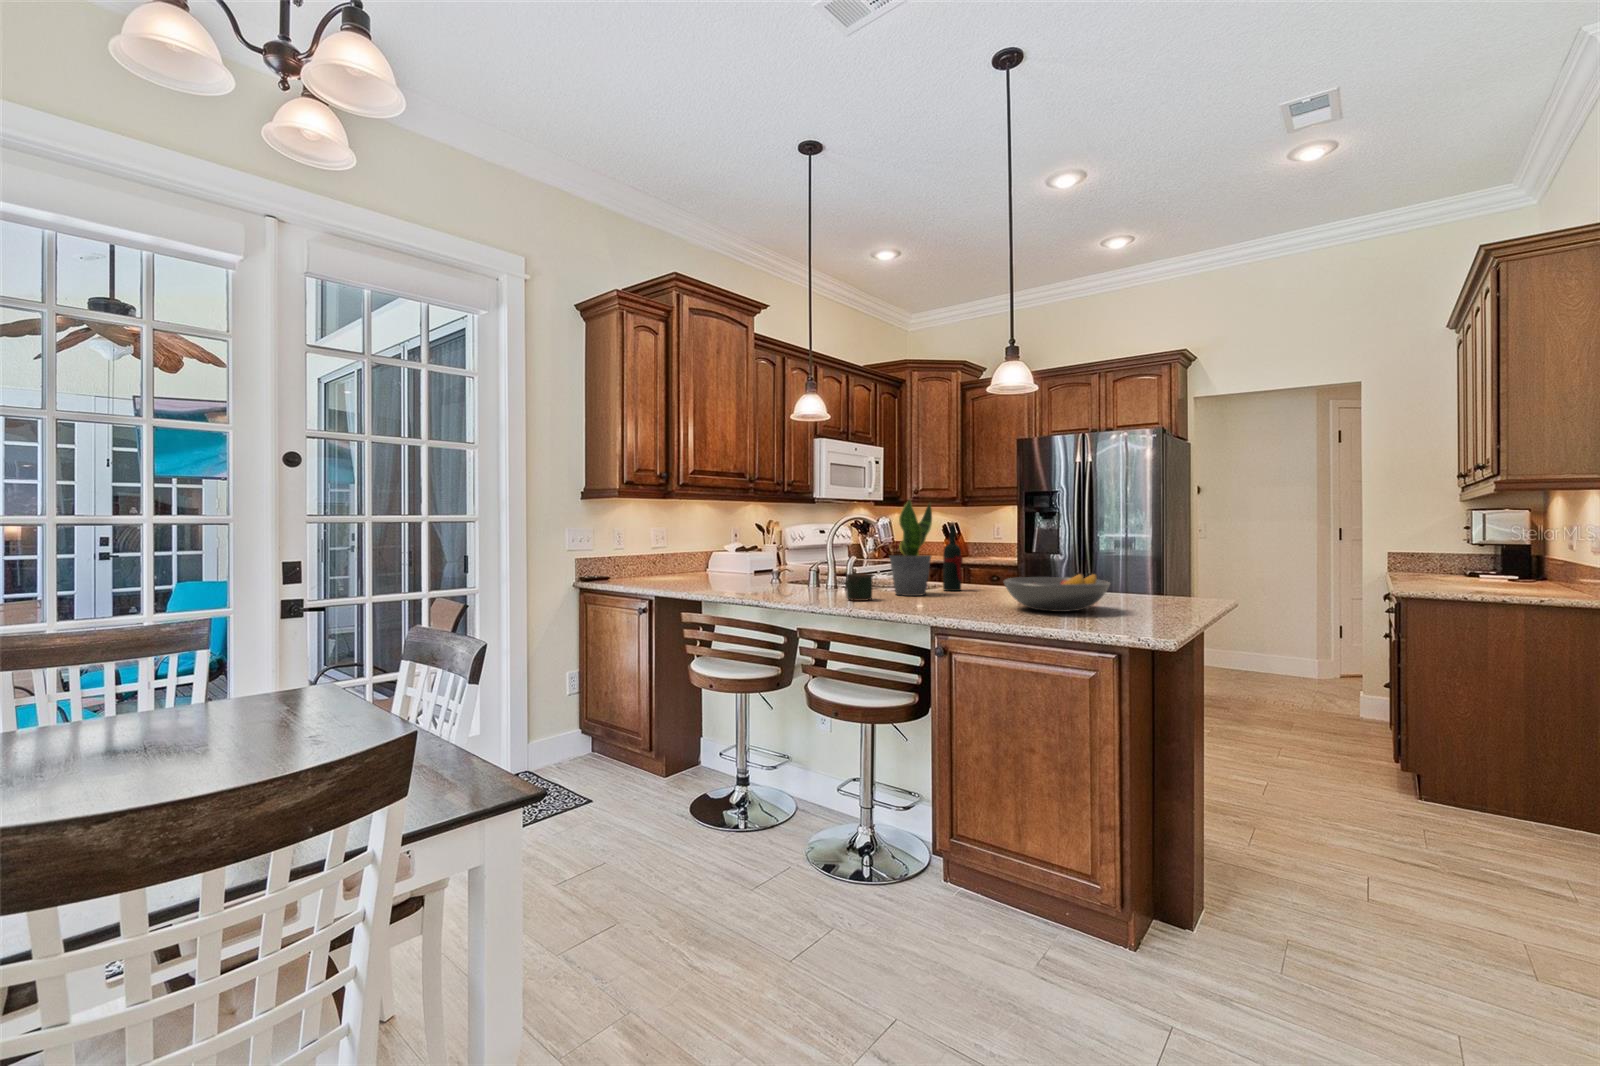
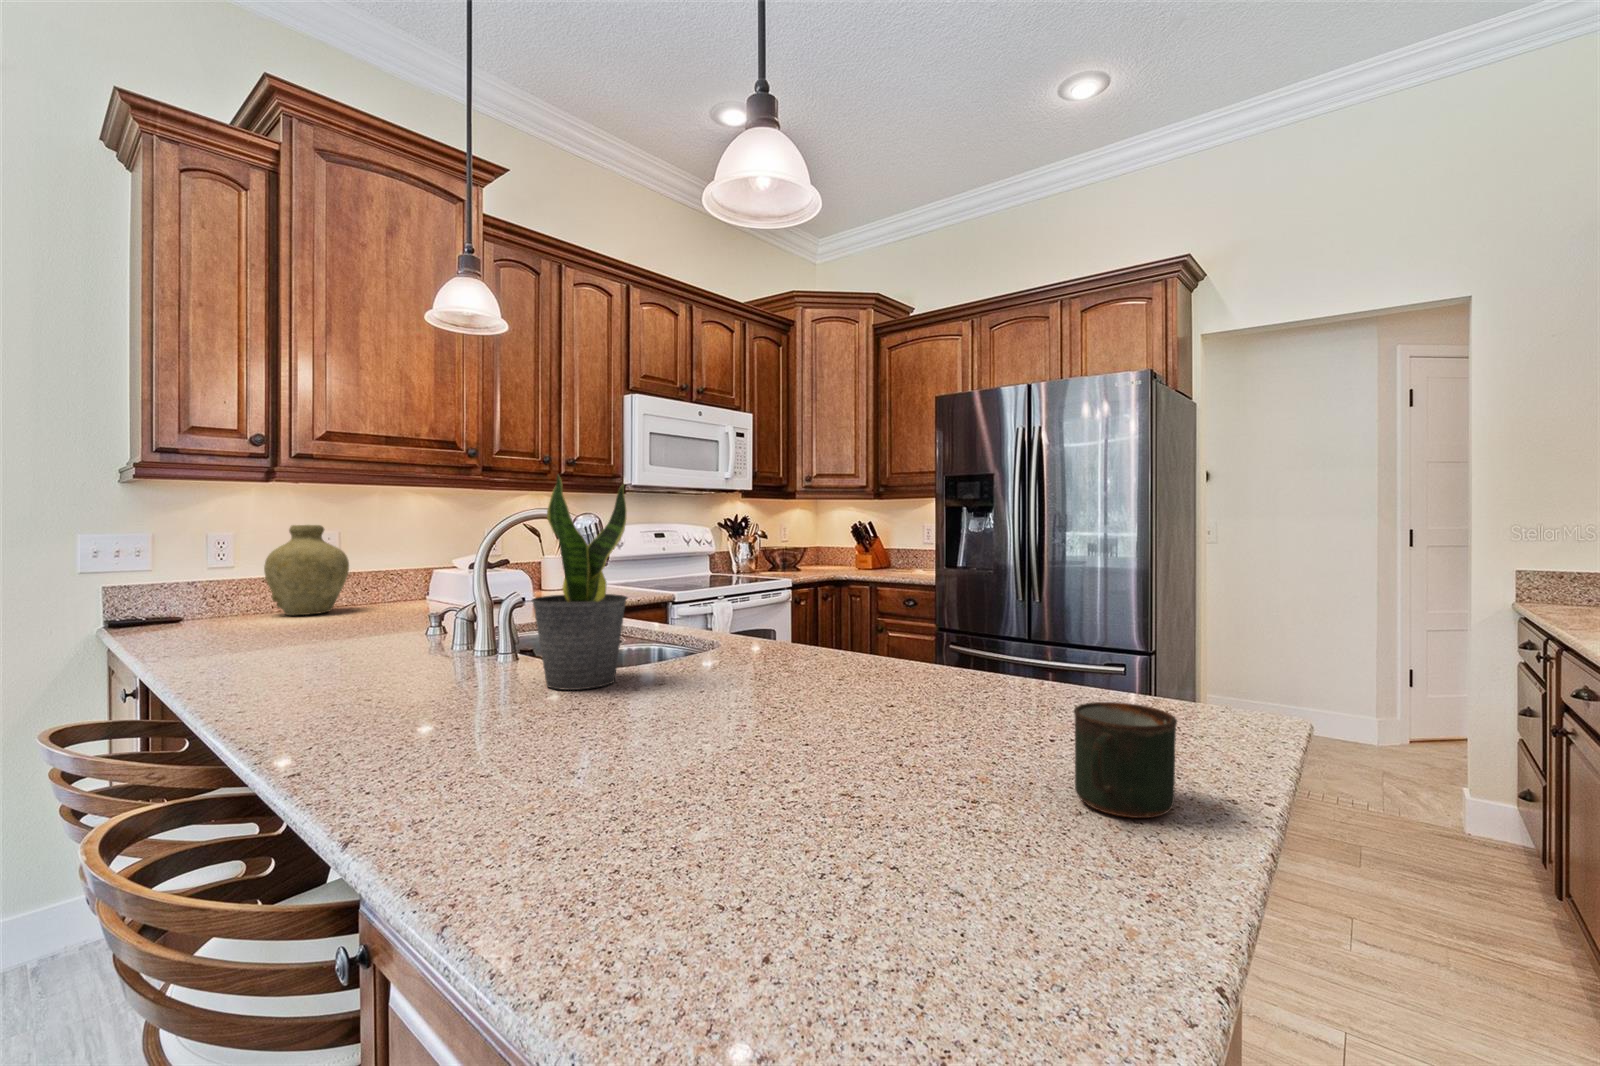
wine bottle: present [943,522,963,591] -> none [682,526,718,669]
vase: none [642,524,684,577] -> present [264,525,349,615]
mug: present [845,573,872,601] -> present [1074,702,1177,818]
fruit bowl: present [1003,574,1110,612] -> none [642,671,938,803]

